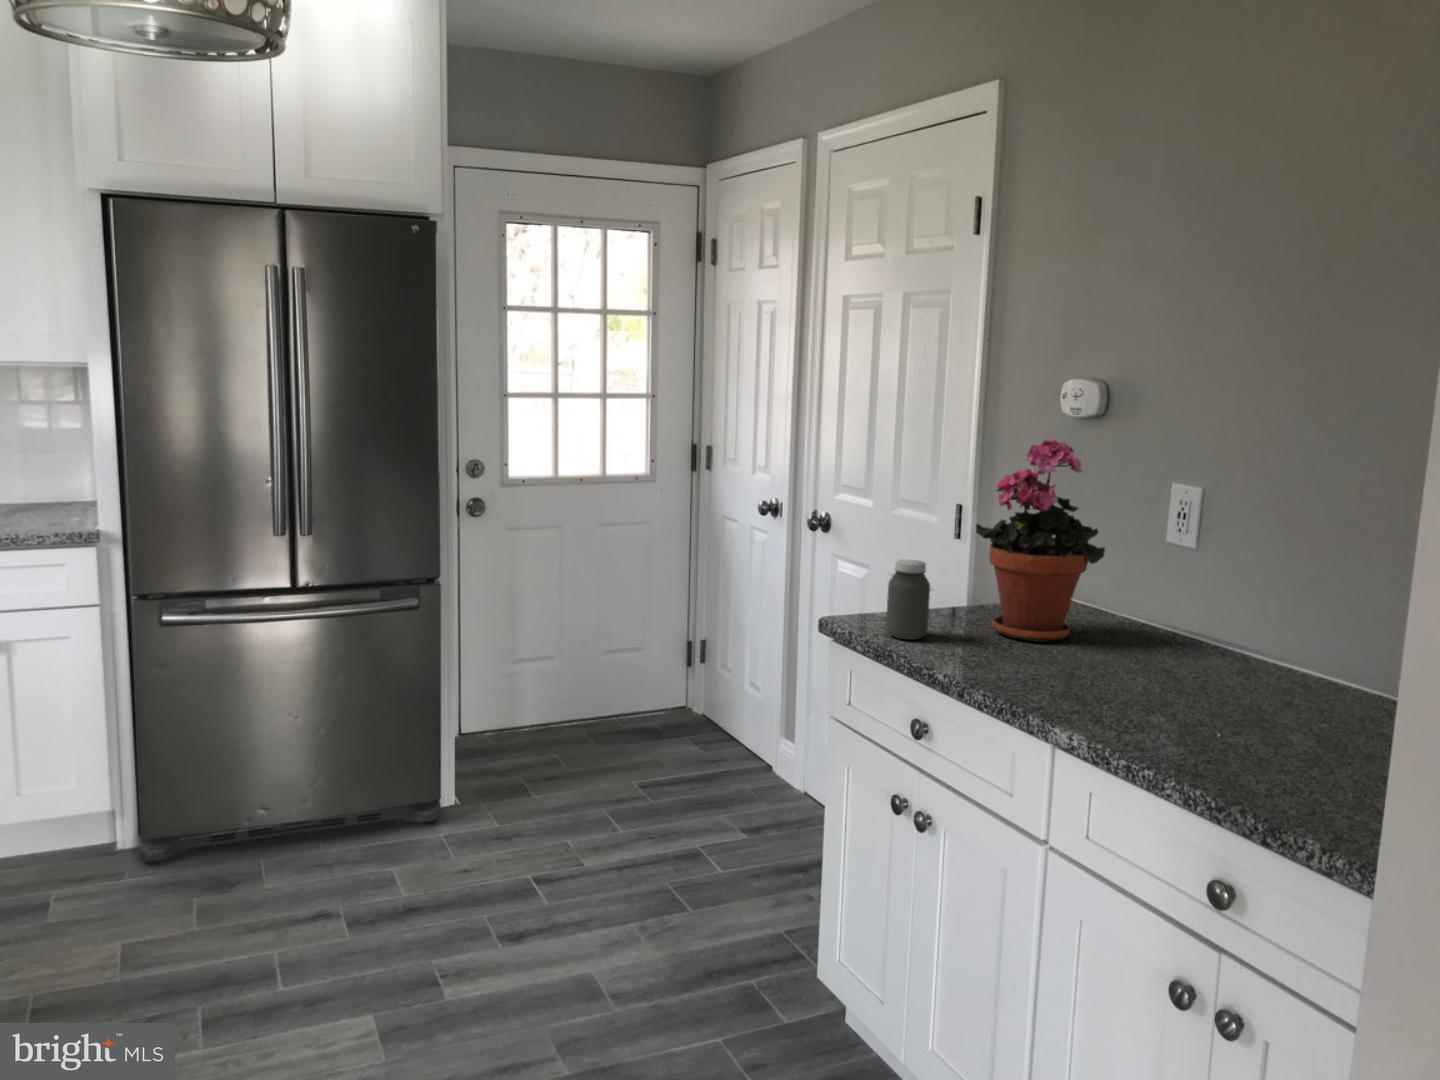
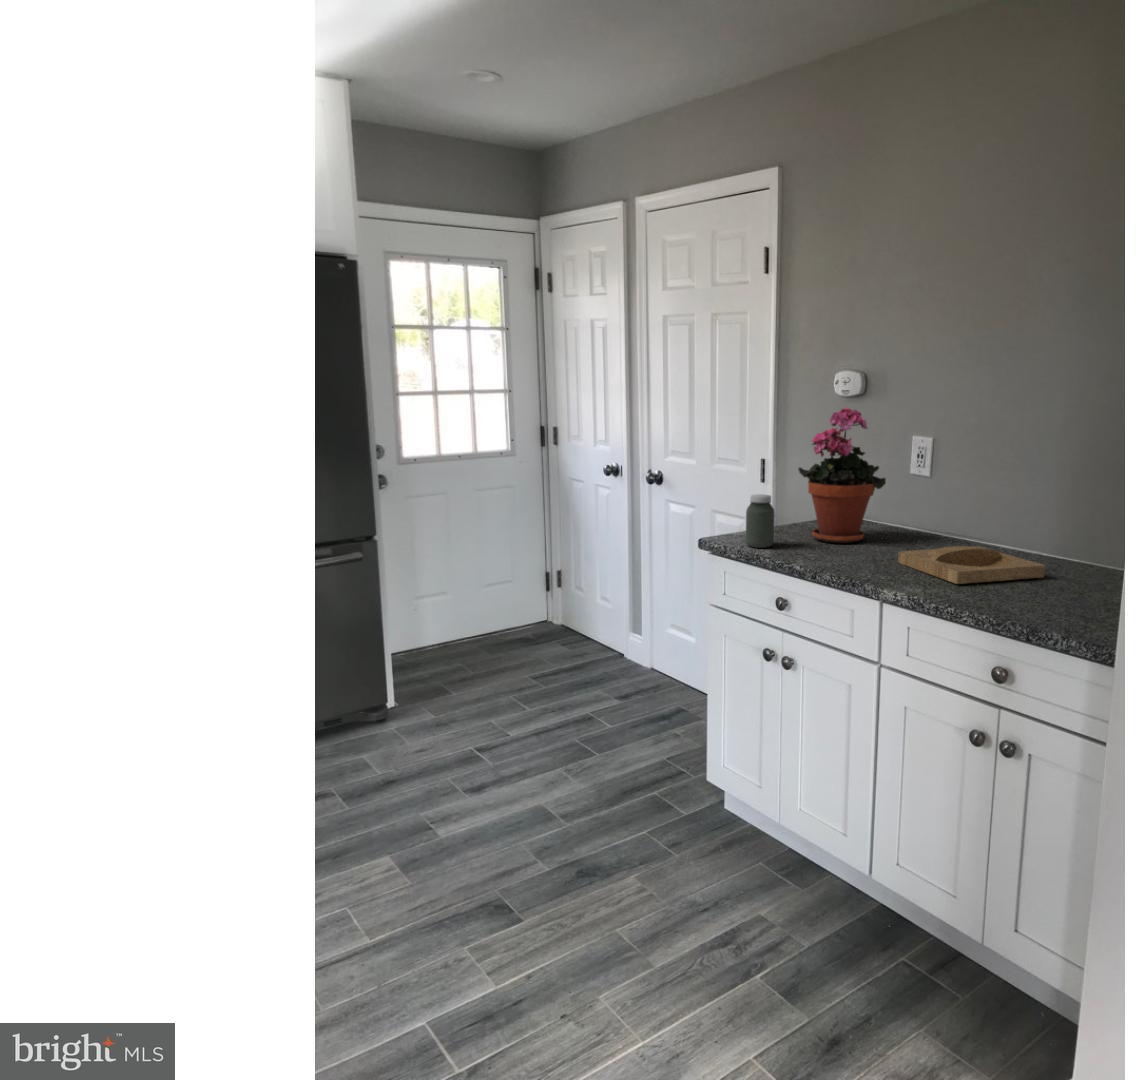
tray: none [1103,664,1330,728] -> present [898,546,1045,584]

